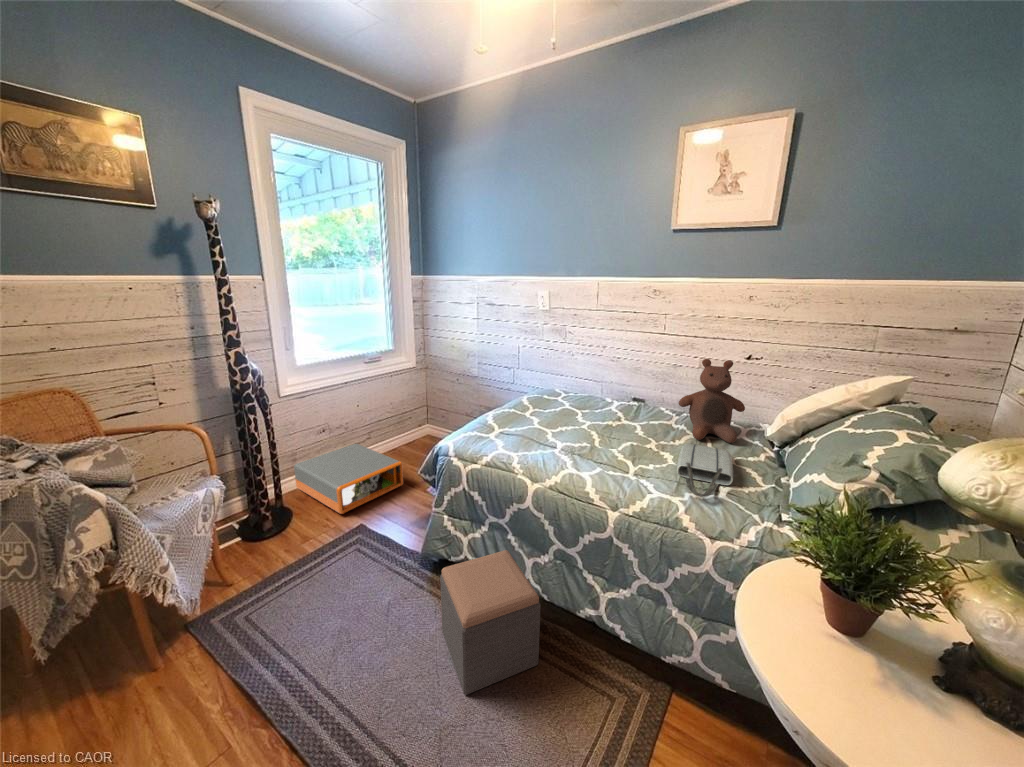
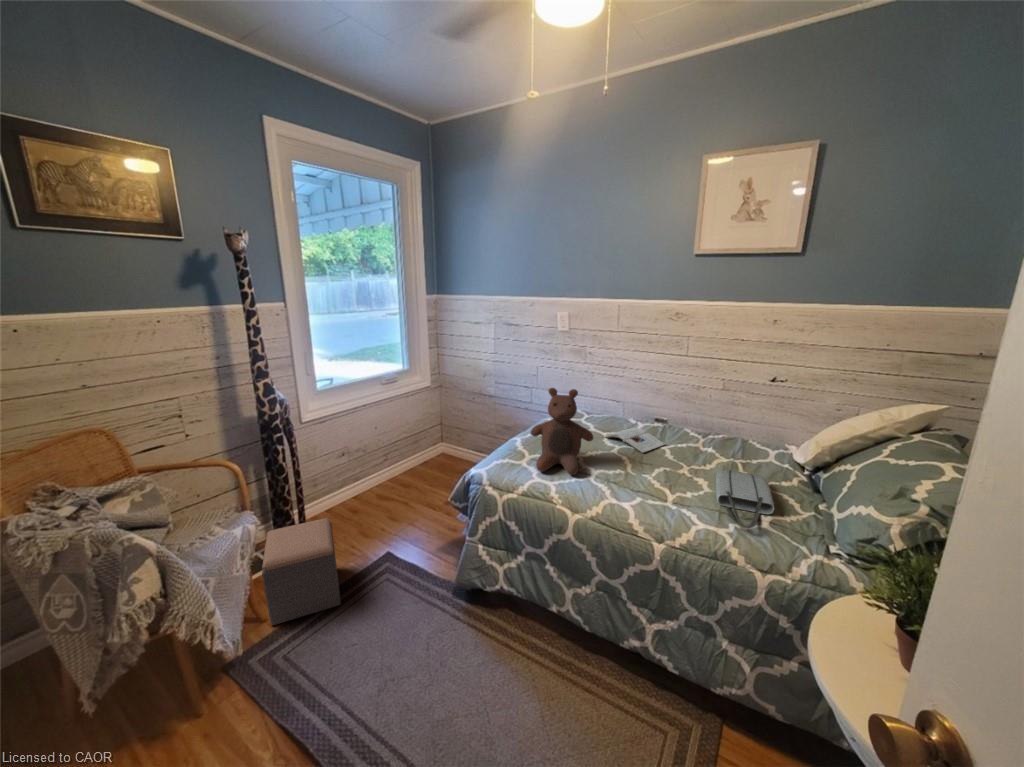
stuffed bear: present [679,359,745,443] -> present [531,388,593,475]
magazine: none [577,405,637,429] -> present [605,428,665,453]
storage box: present [294,444,403,514] -> none [315,467,425,542]
footstool: present [440,550,541,695] -> present [262,518,341,625]

